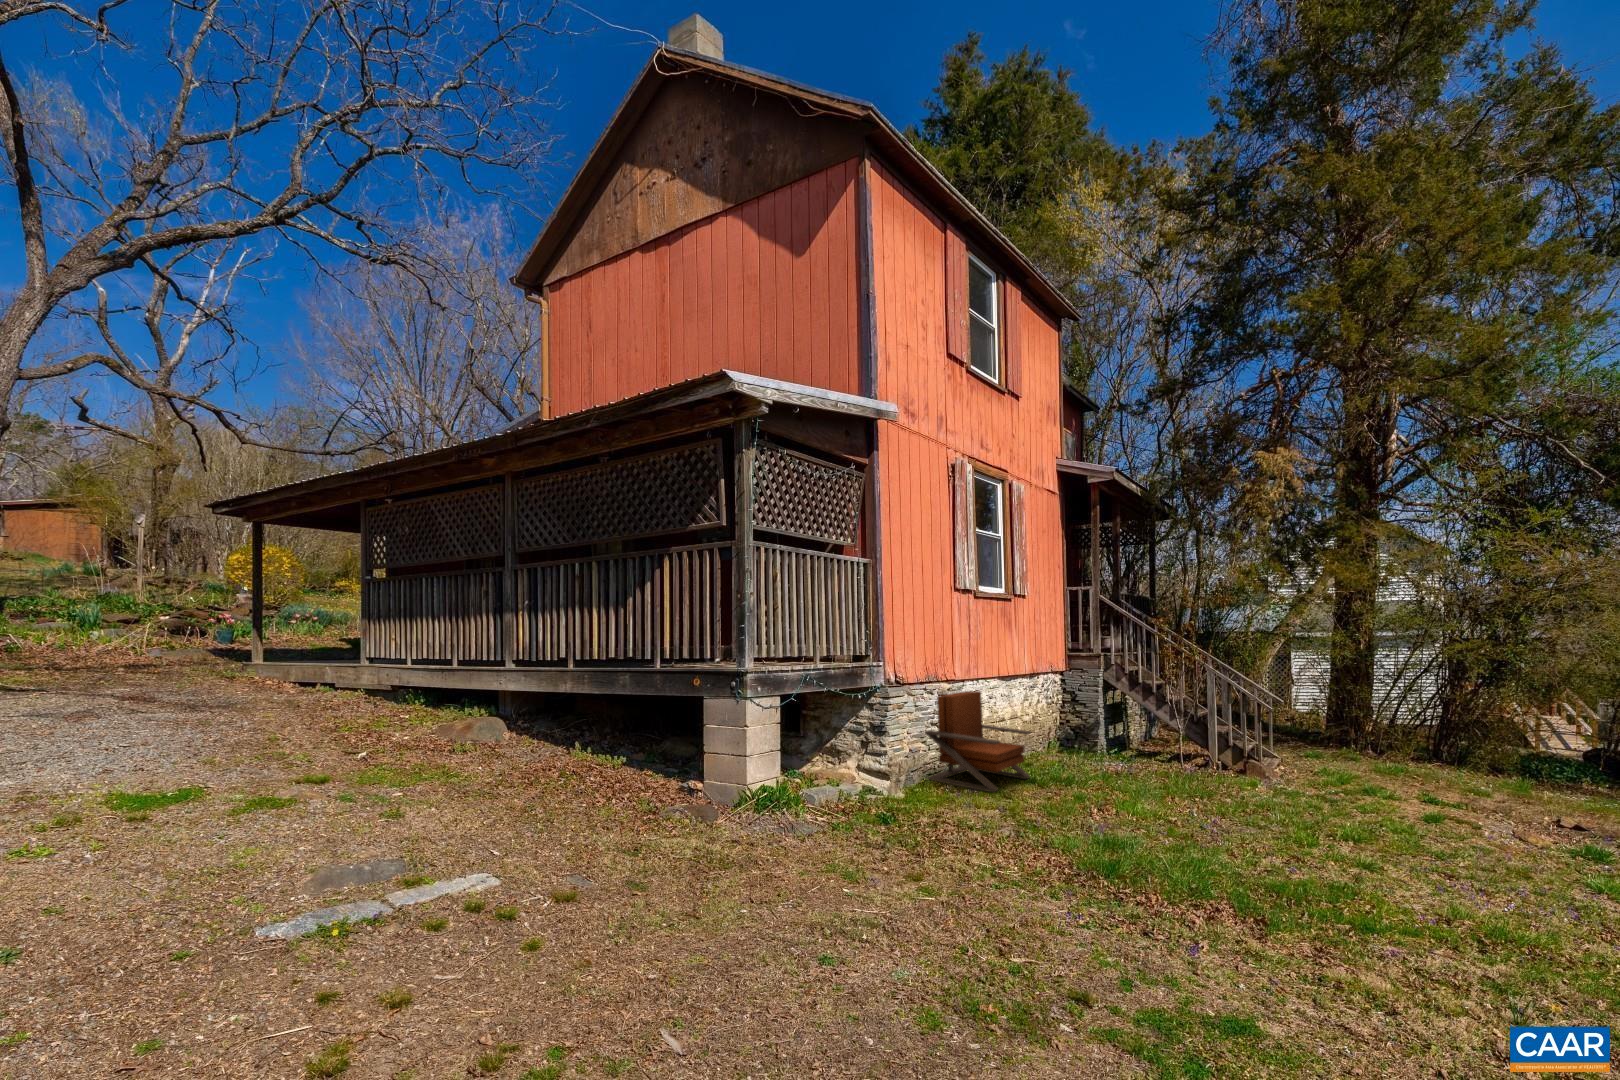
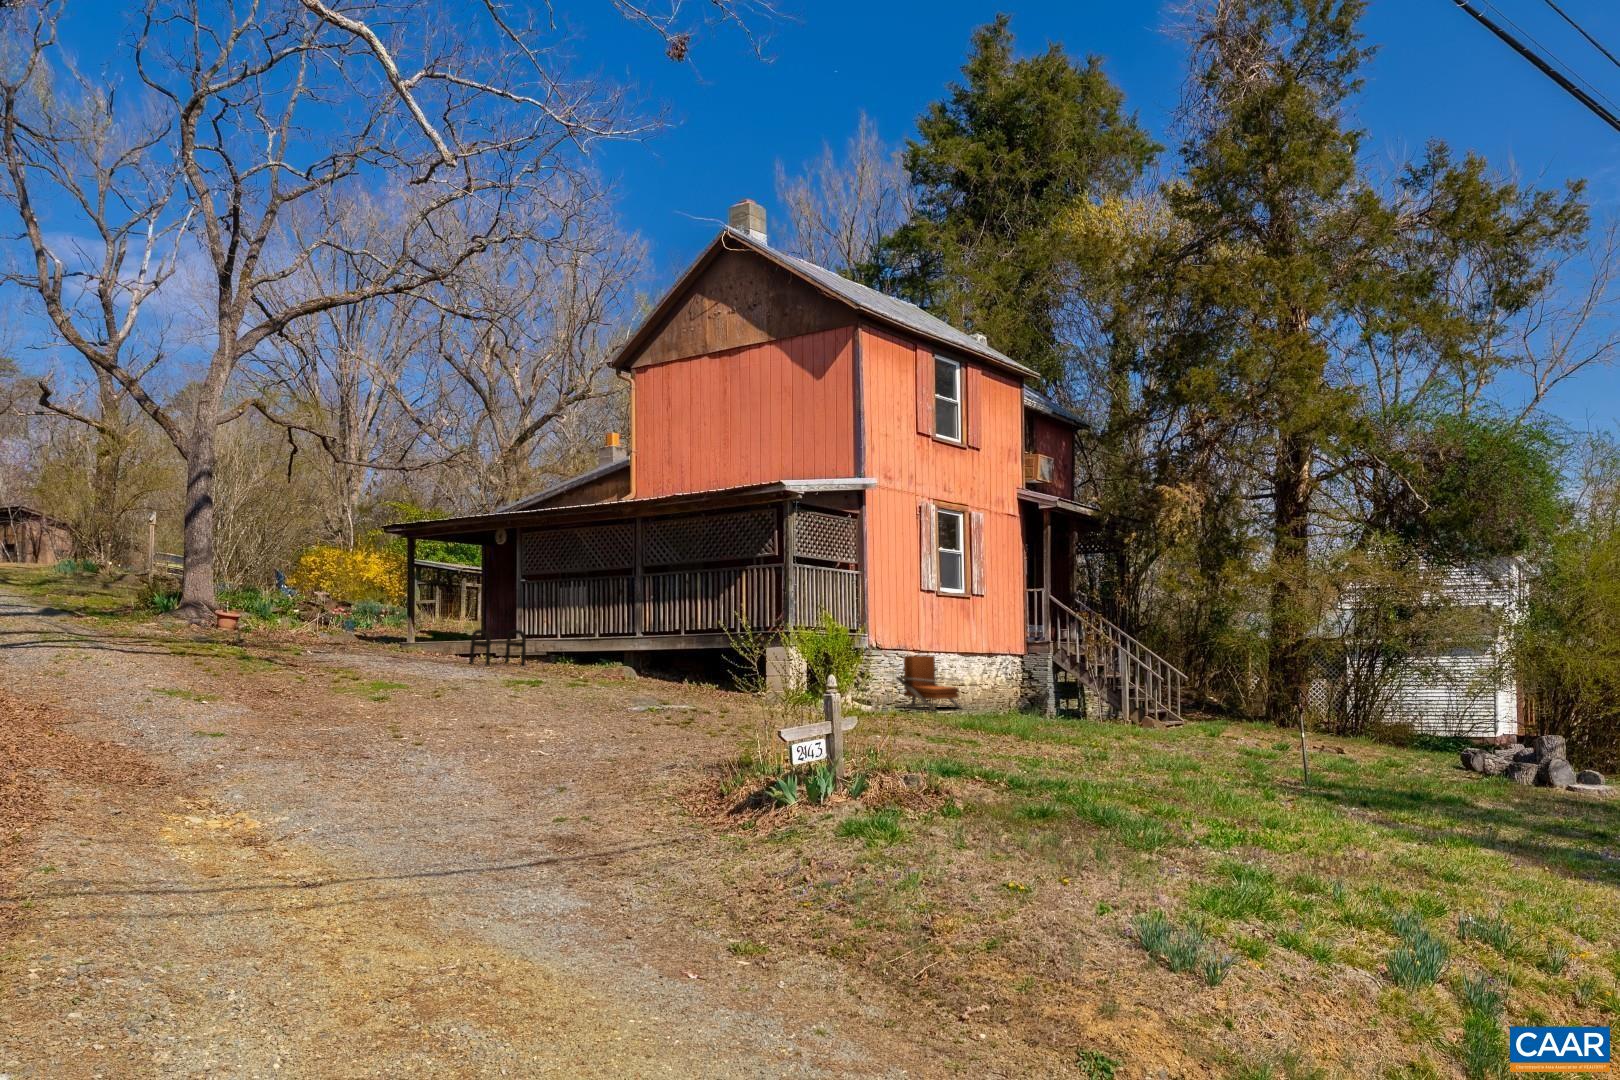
bench: none [276,648,369,706] -> present [469,629,526,666]

